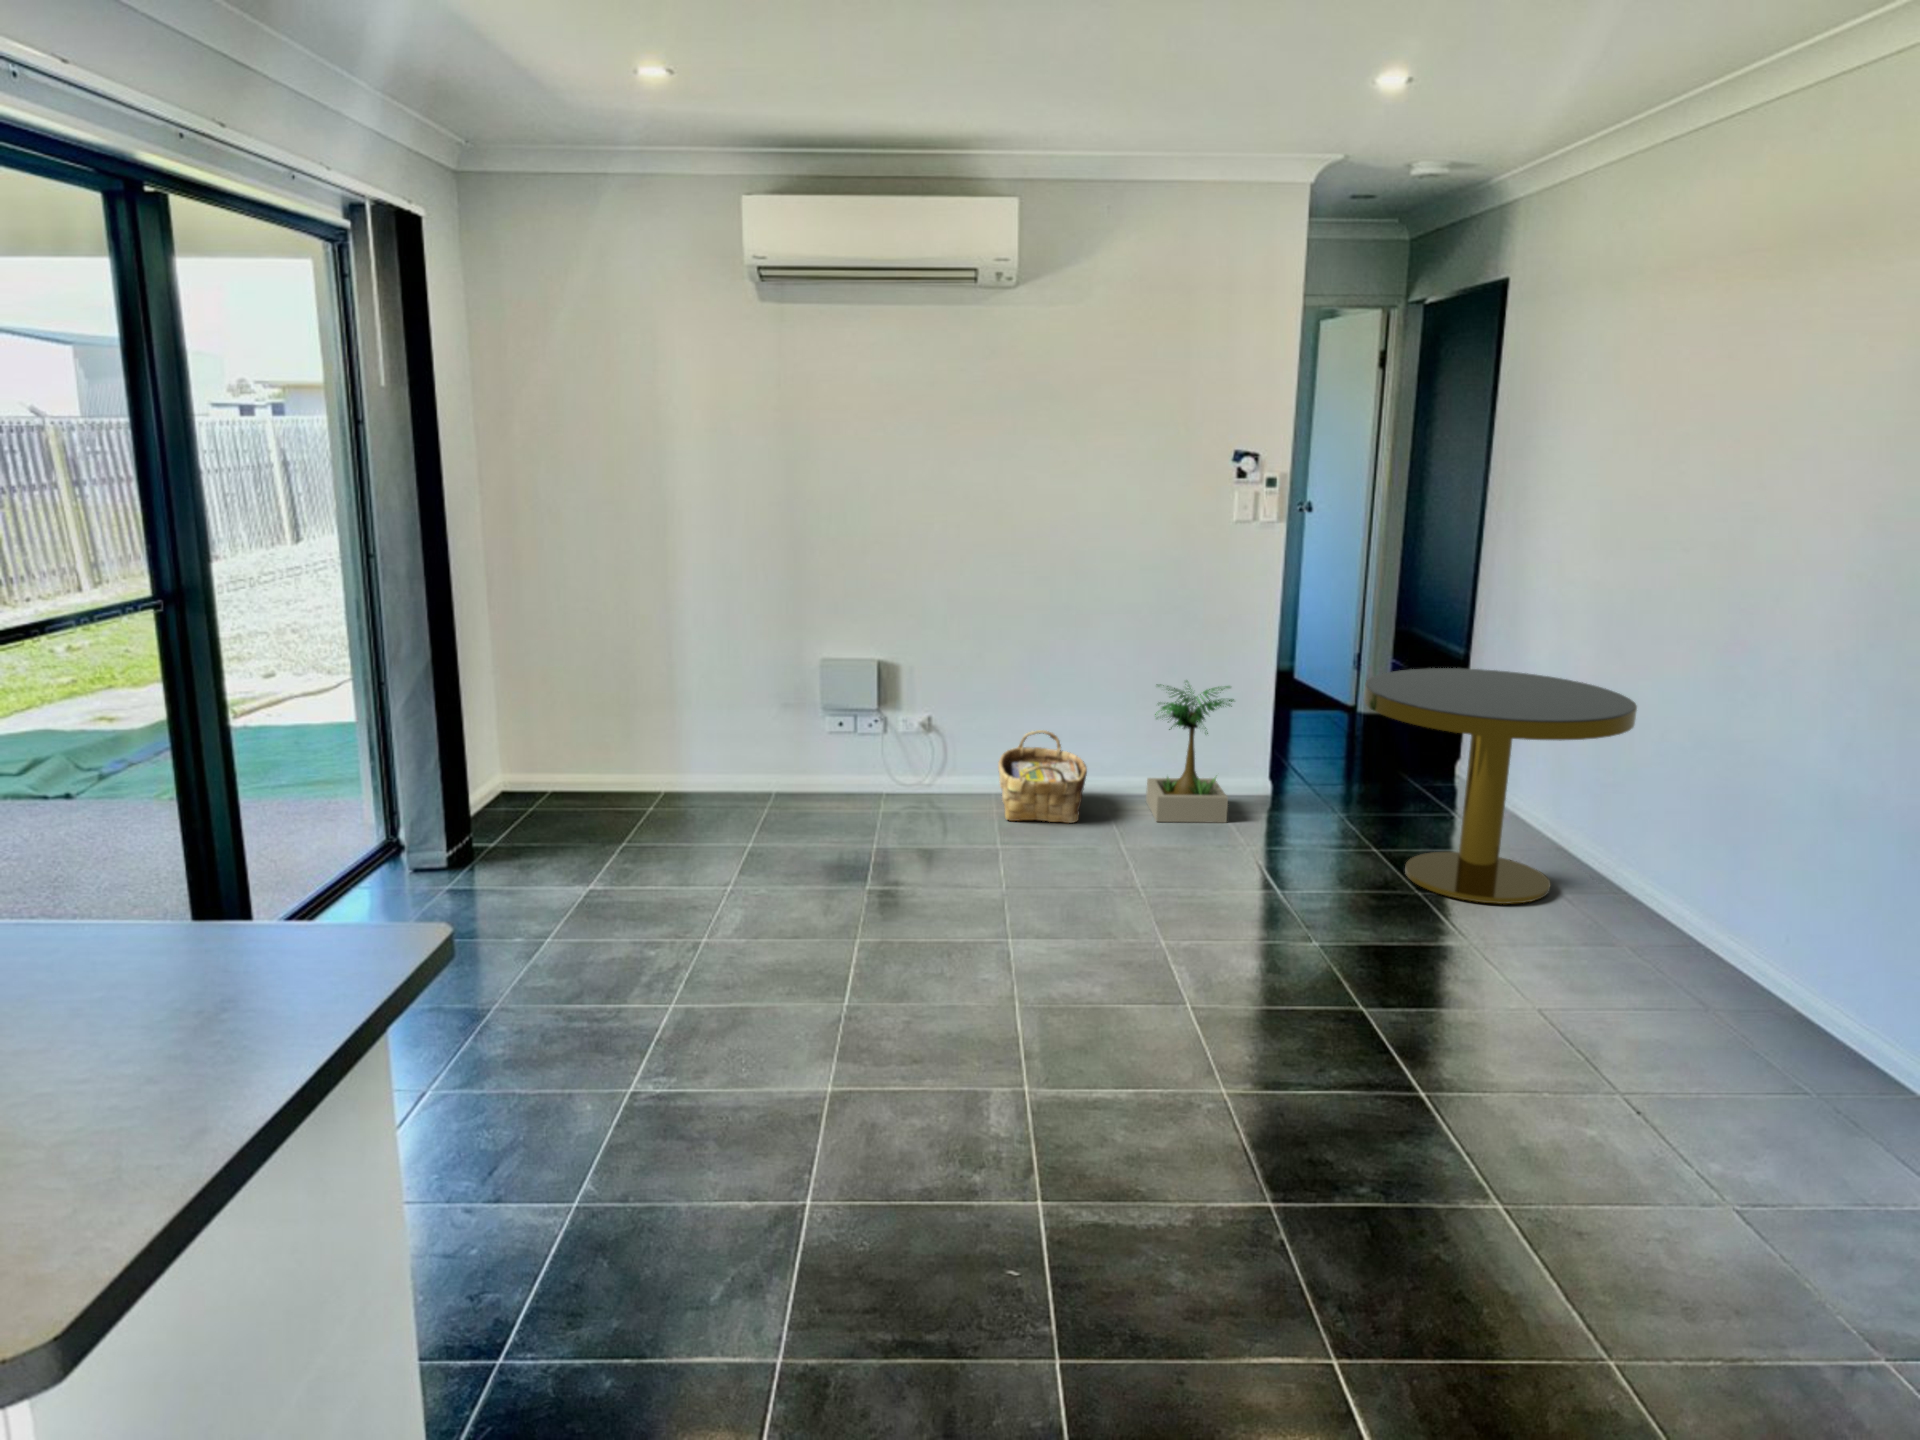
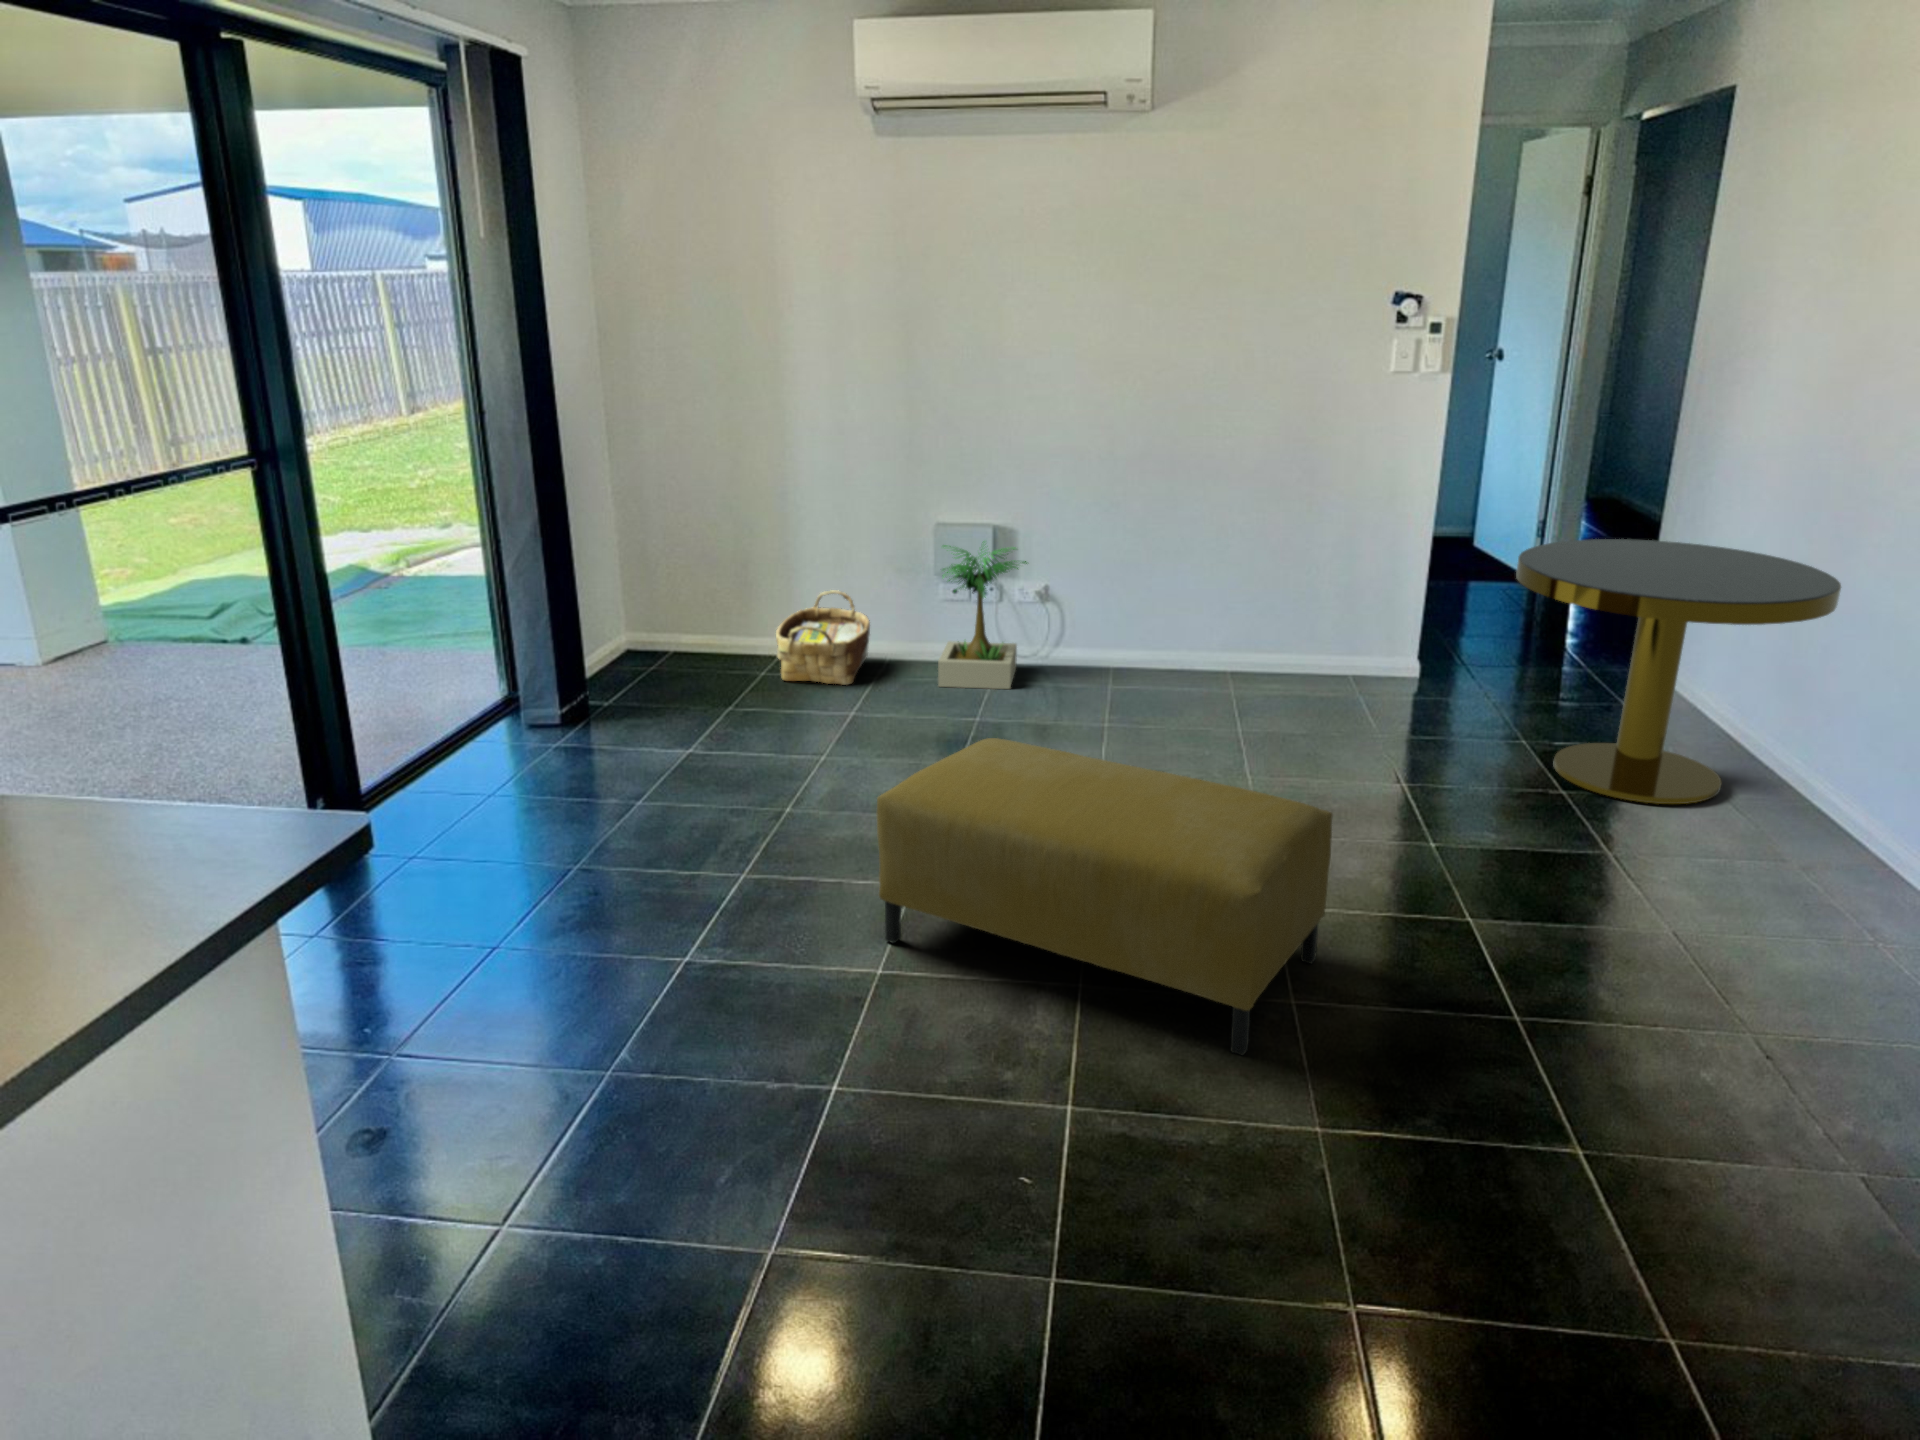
potted plant: present [1146,681,1234,823] -> present [938,541,1027,689]
woven basket: present [998,730,1087,823] -> present [776,590,870,685]
ottoman: none [822,861,1244,1145] -> present [877,738,1332,1055]

